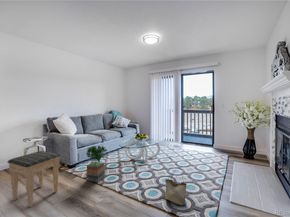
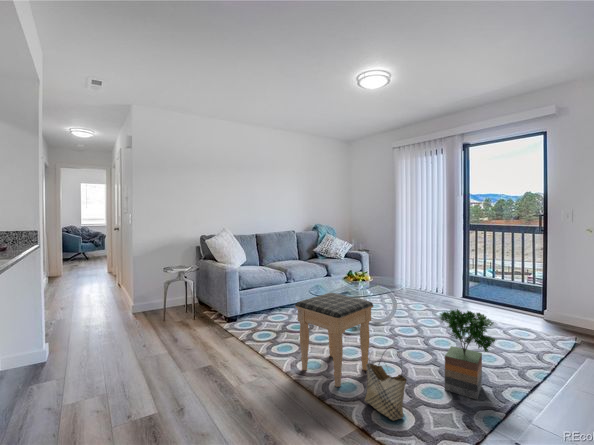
potted tree: present [86,146,107,182] -> present [439,309,496,400]
footstool: present [7,151,61,207] -> present [295,293,373,387]

